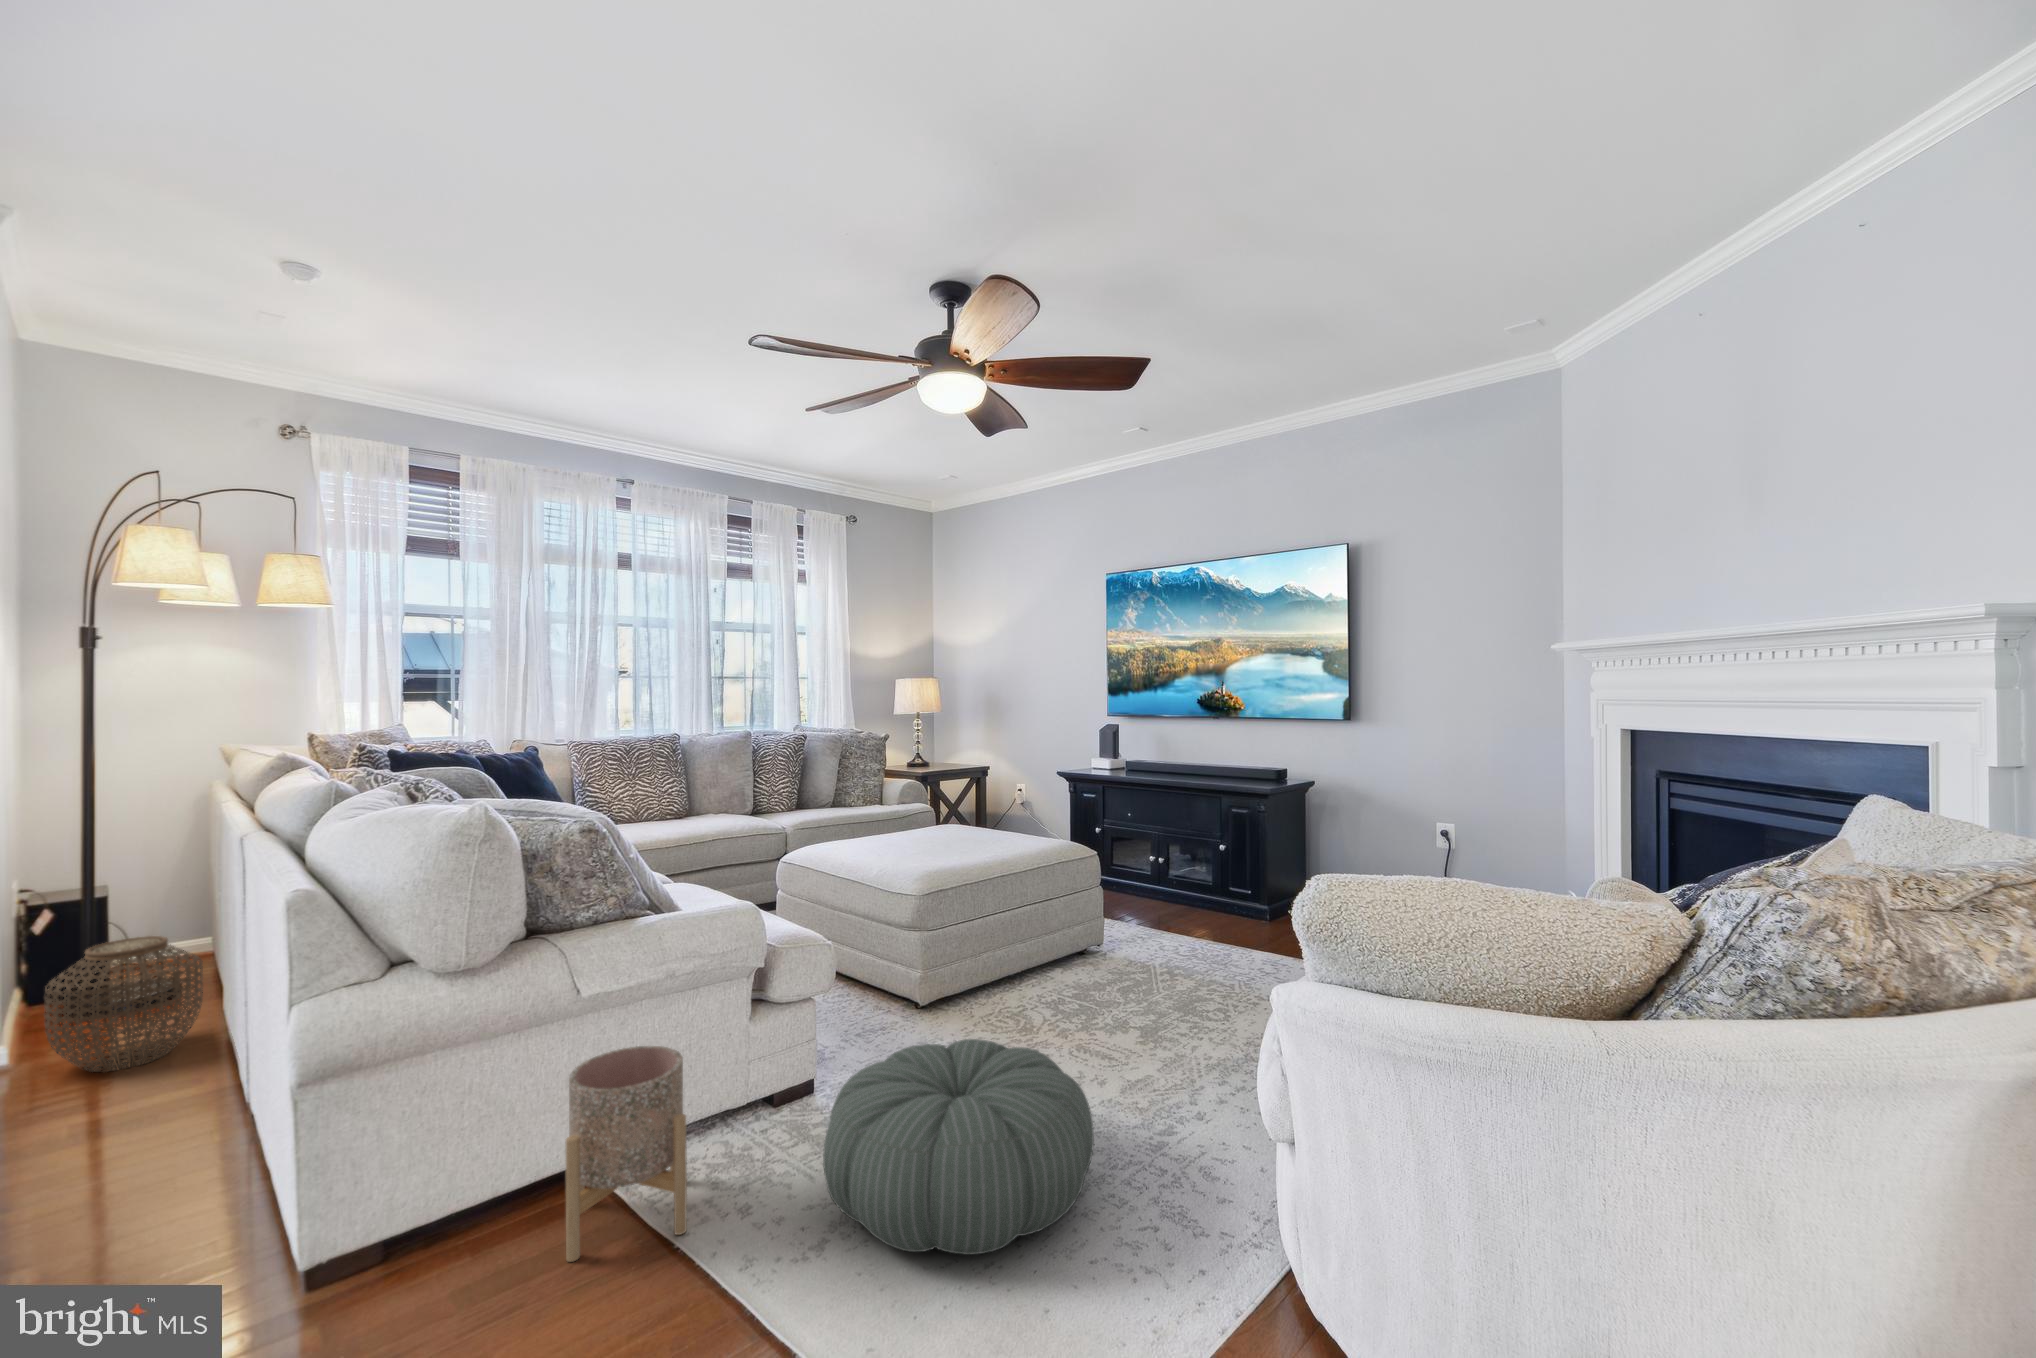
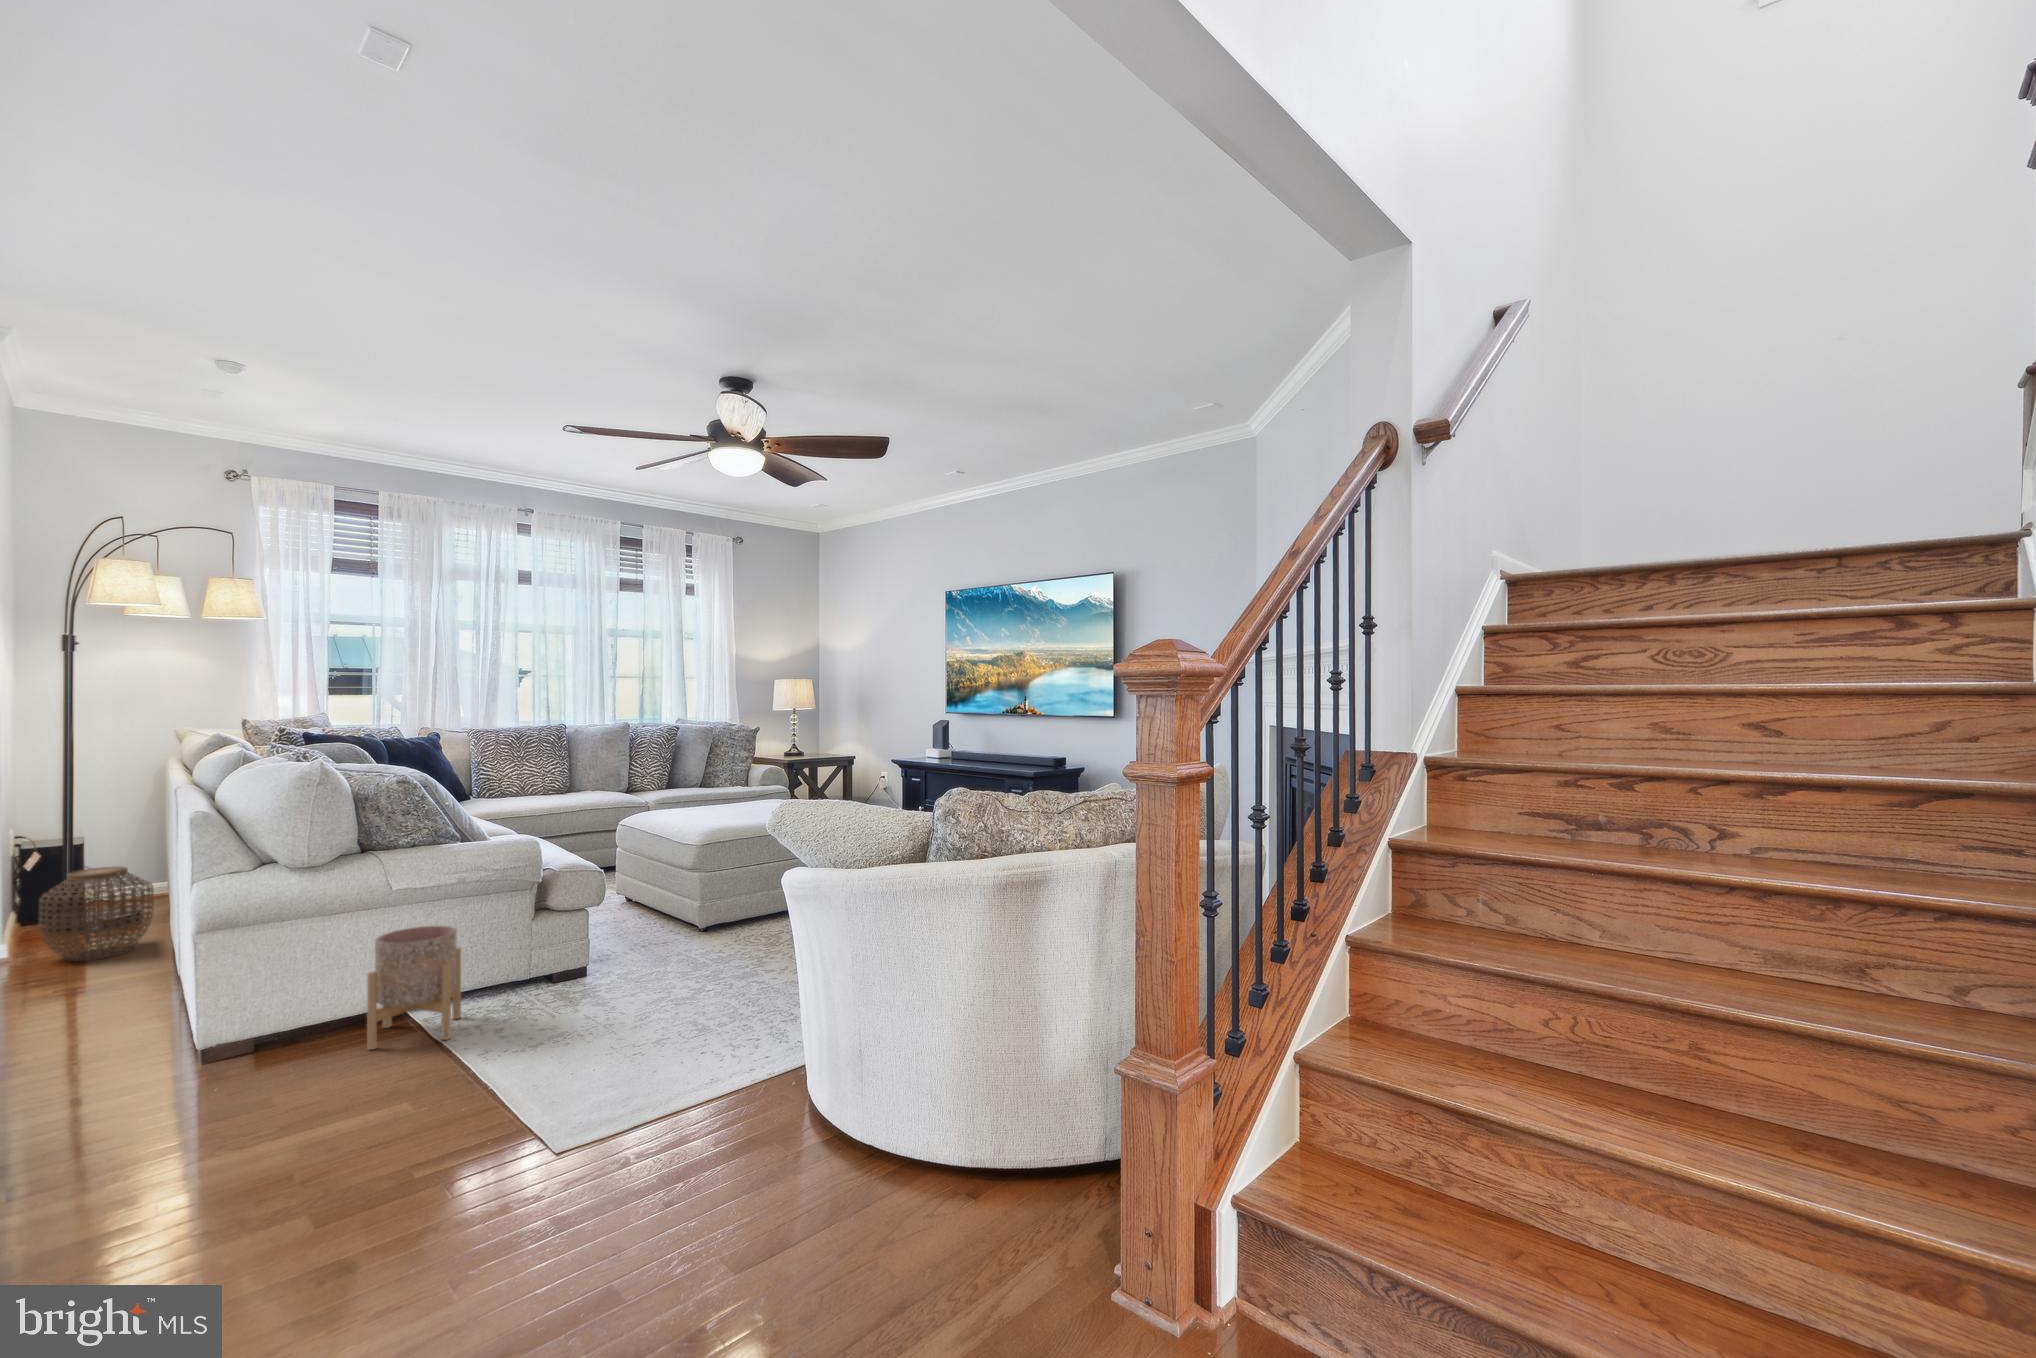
pouf: present [823,1039,1094,1255] -> none [540,932,735,1048]

